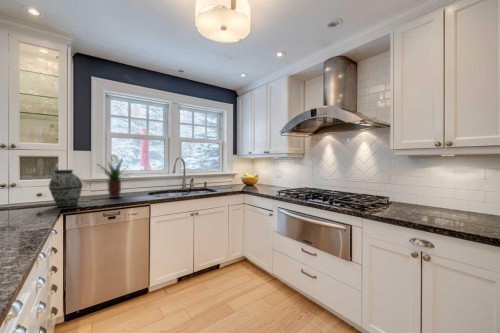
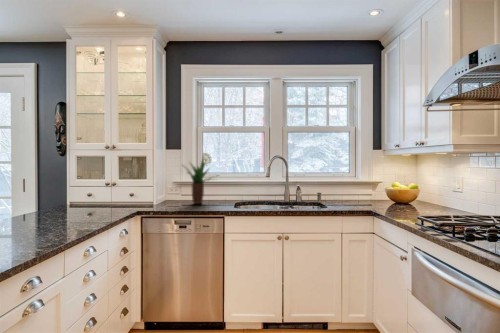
vase: present [49,170,83,207] -> none [133,170,162,209]

